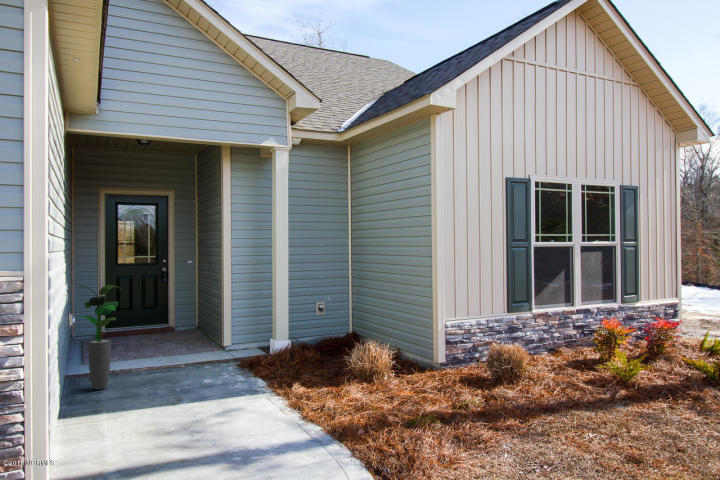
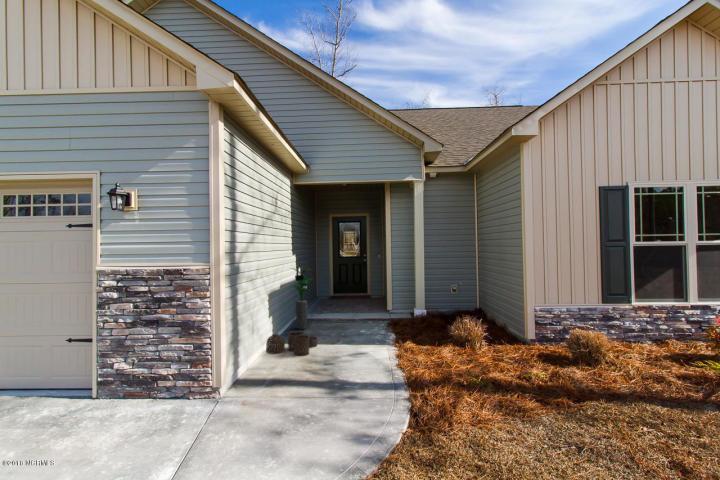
woven basket: none [66,389,155,436] -> present [266,332,317,355]

